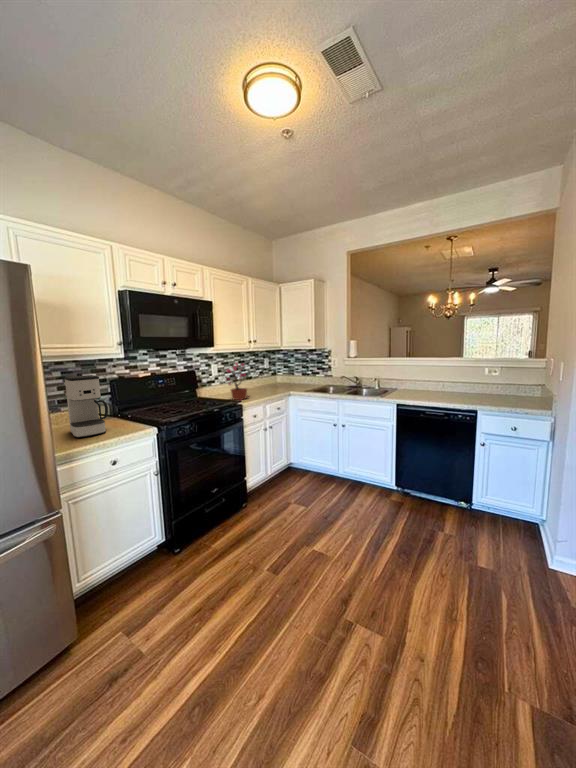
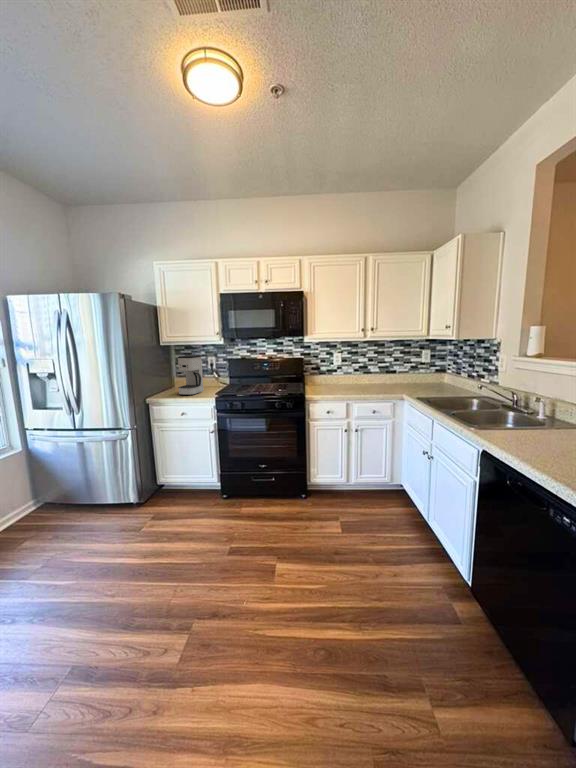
potted plant: present [226,363,247,401] -> none [318,353,350,394]

